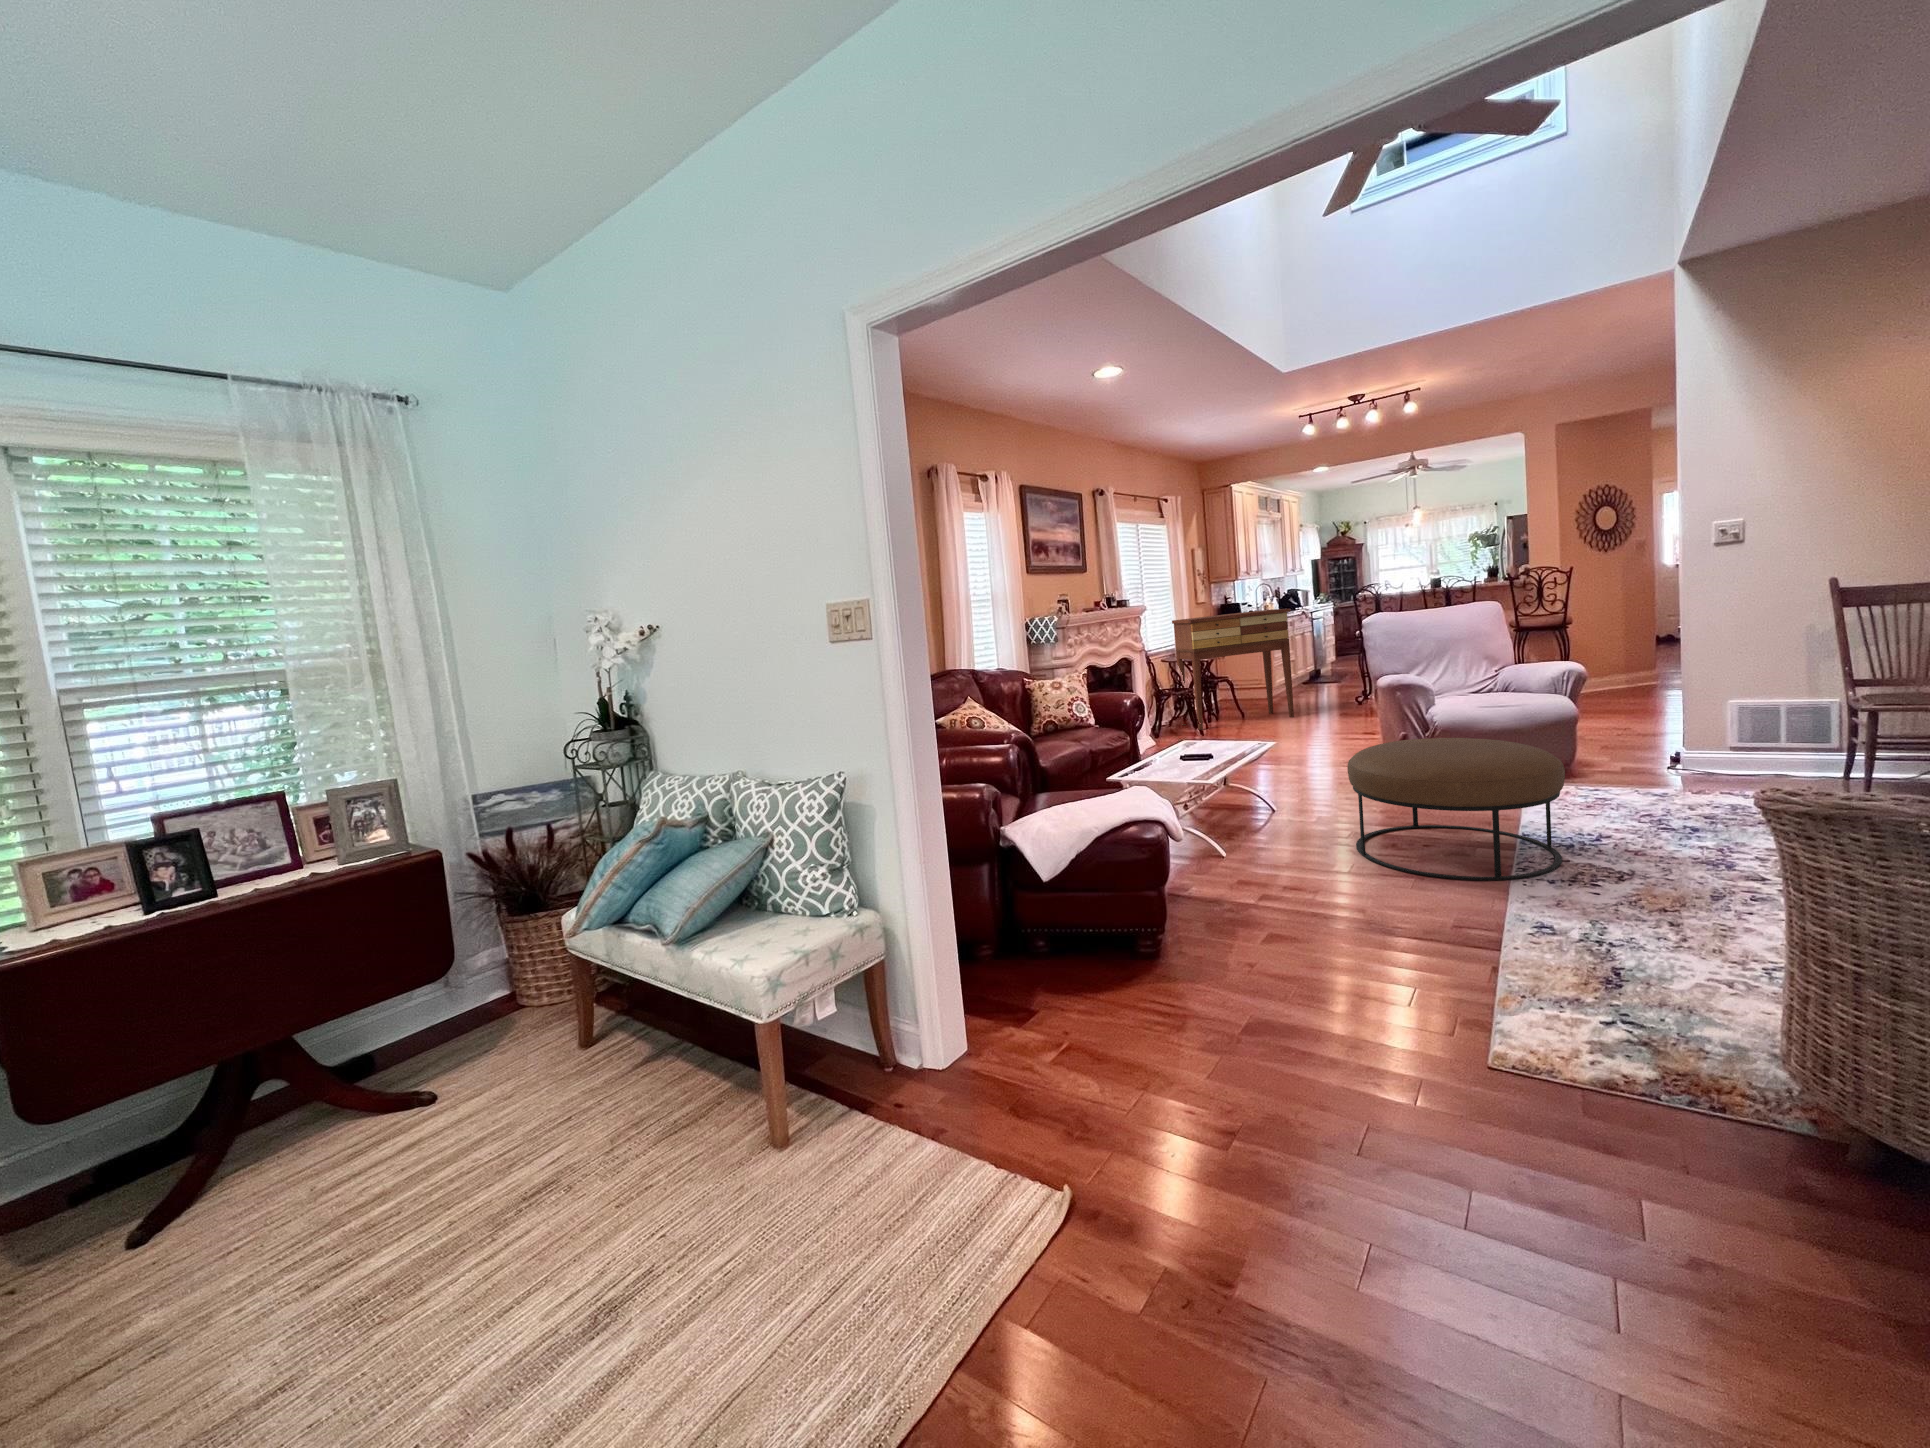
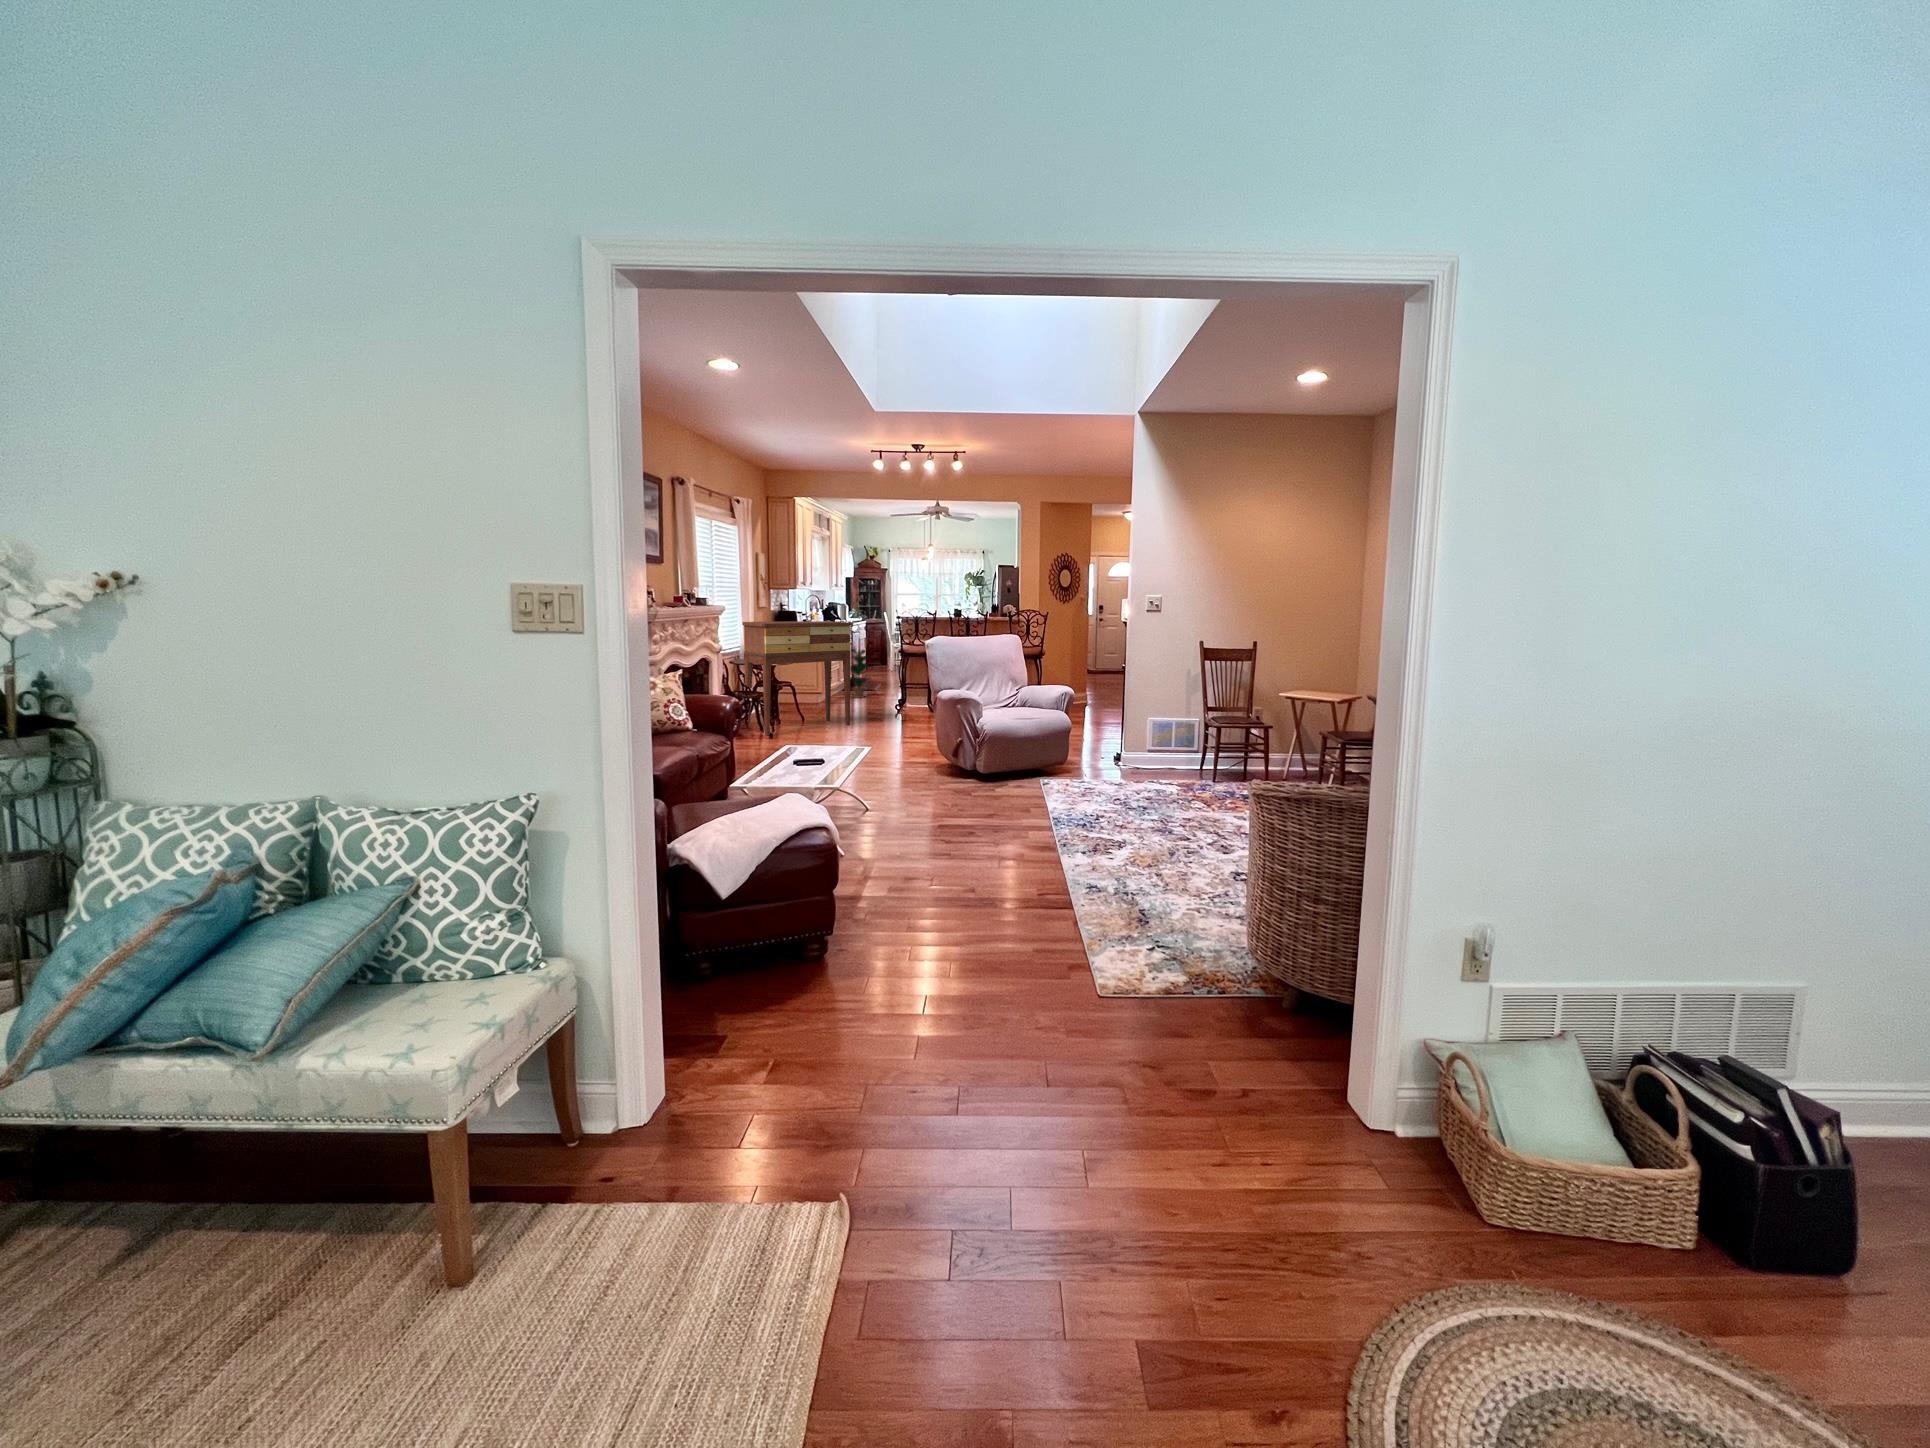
potted plant: none [1295,635,1333,688] -> present [851,649,870,698]
ottoman: present [1347,738,1565,880] -> none [947,747,1090,859]

